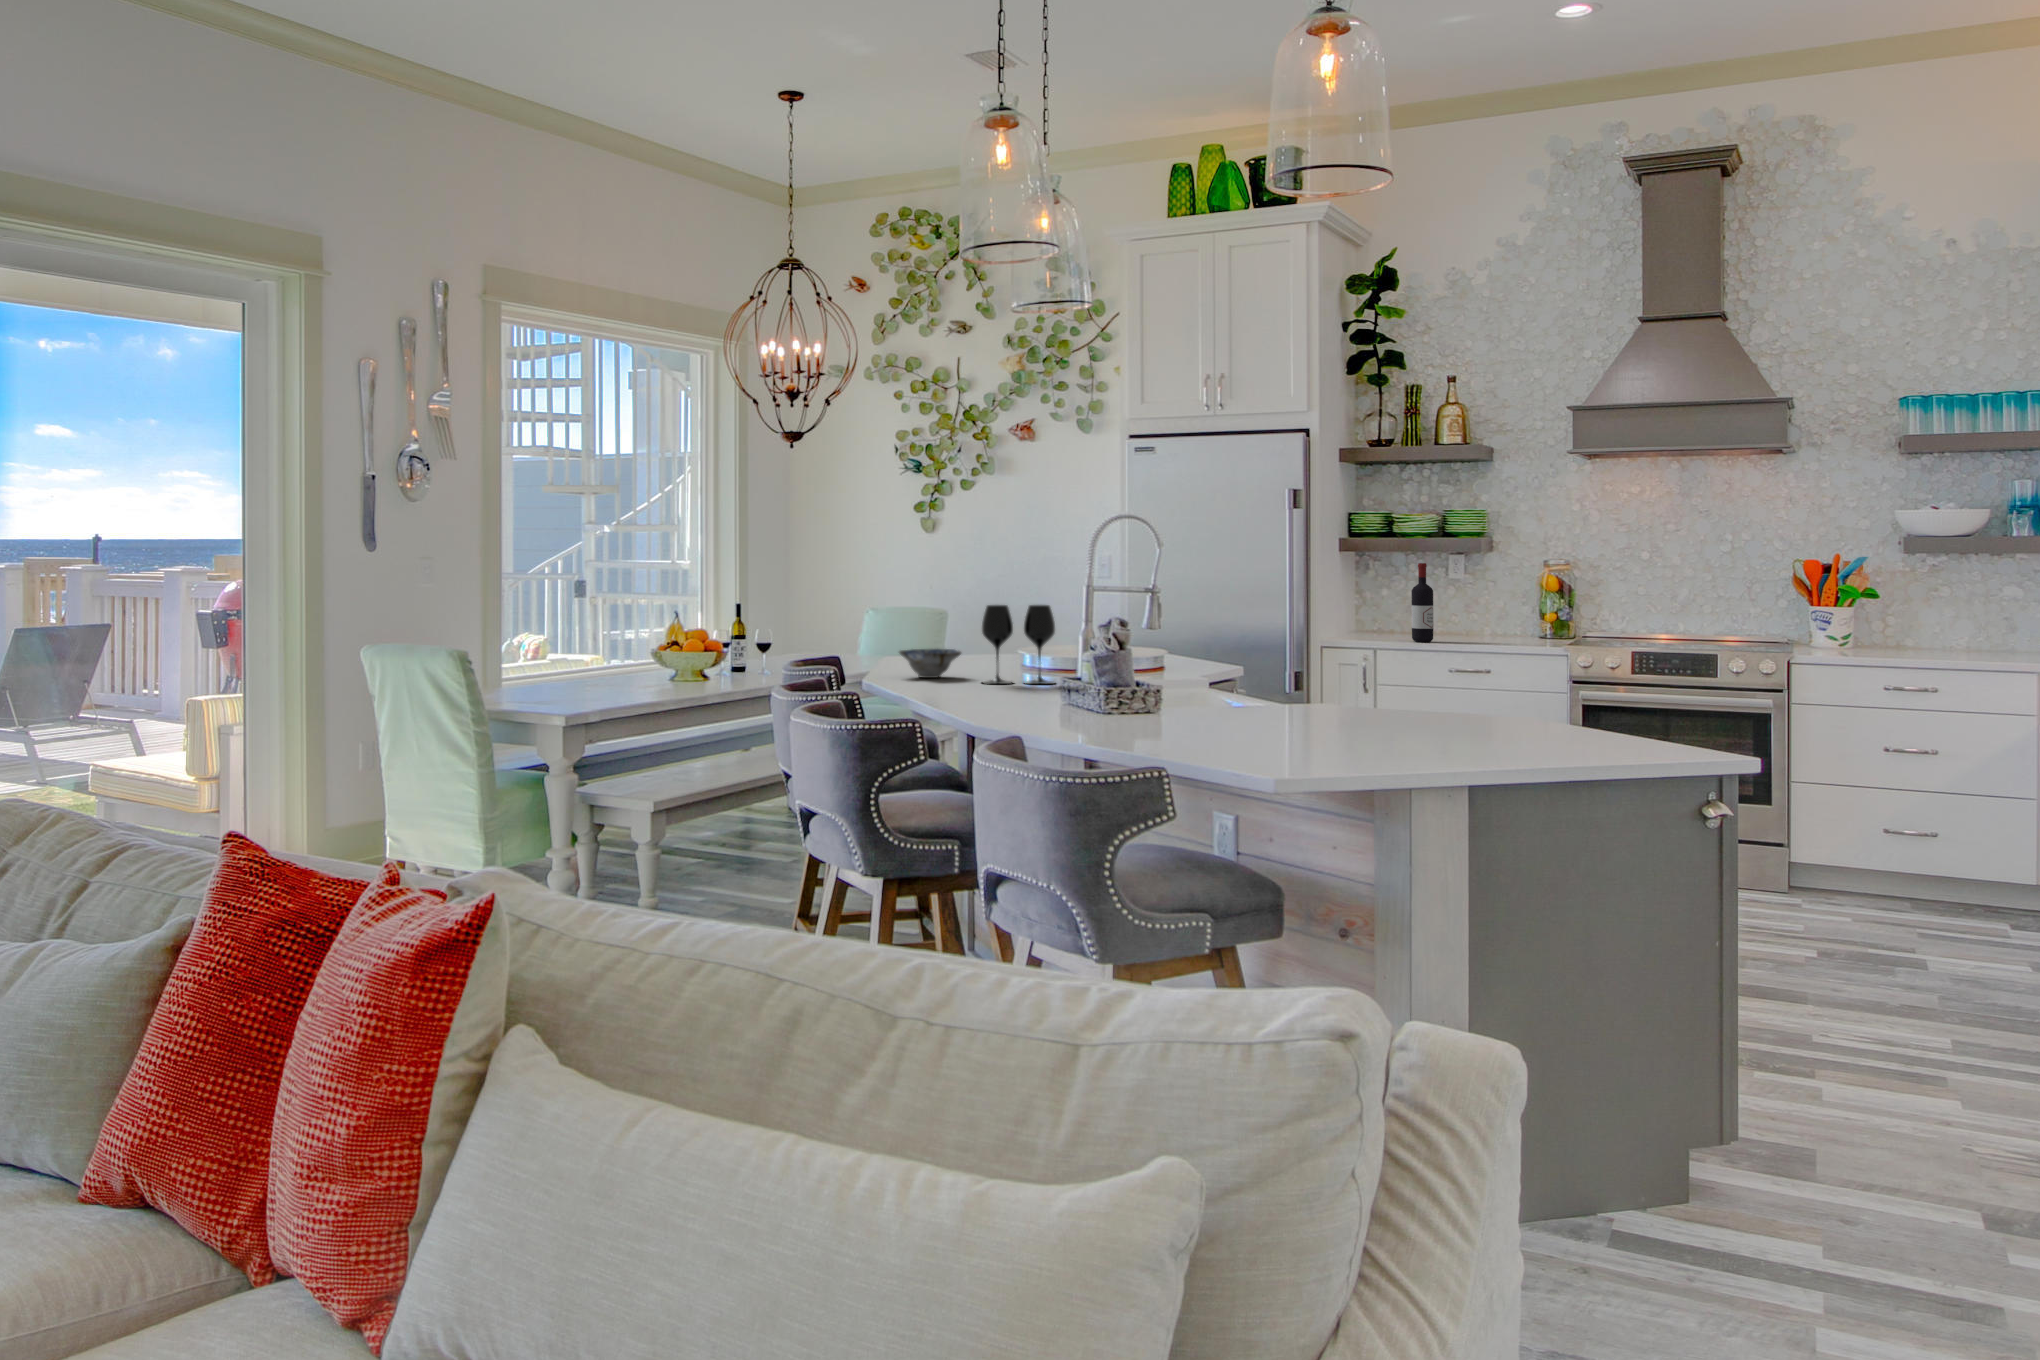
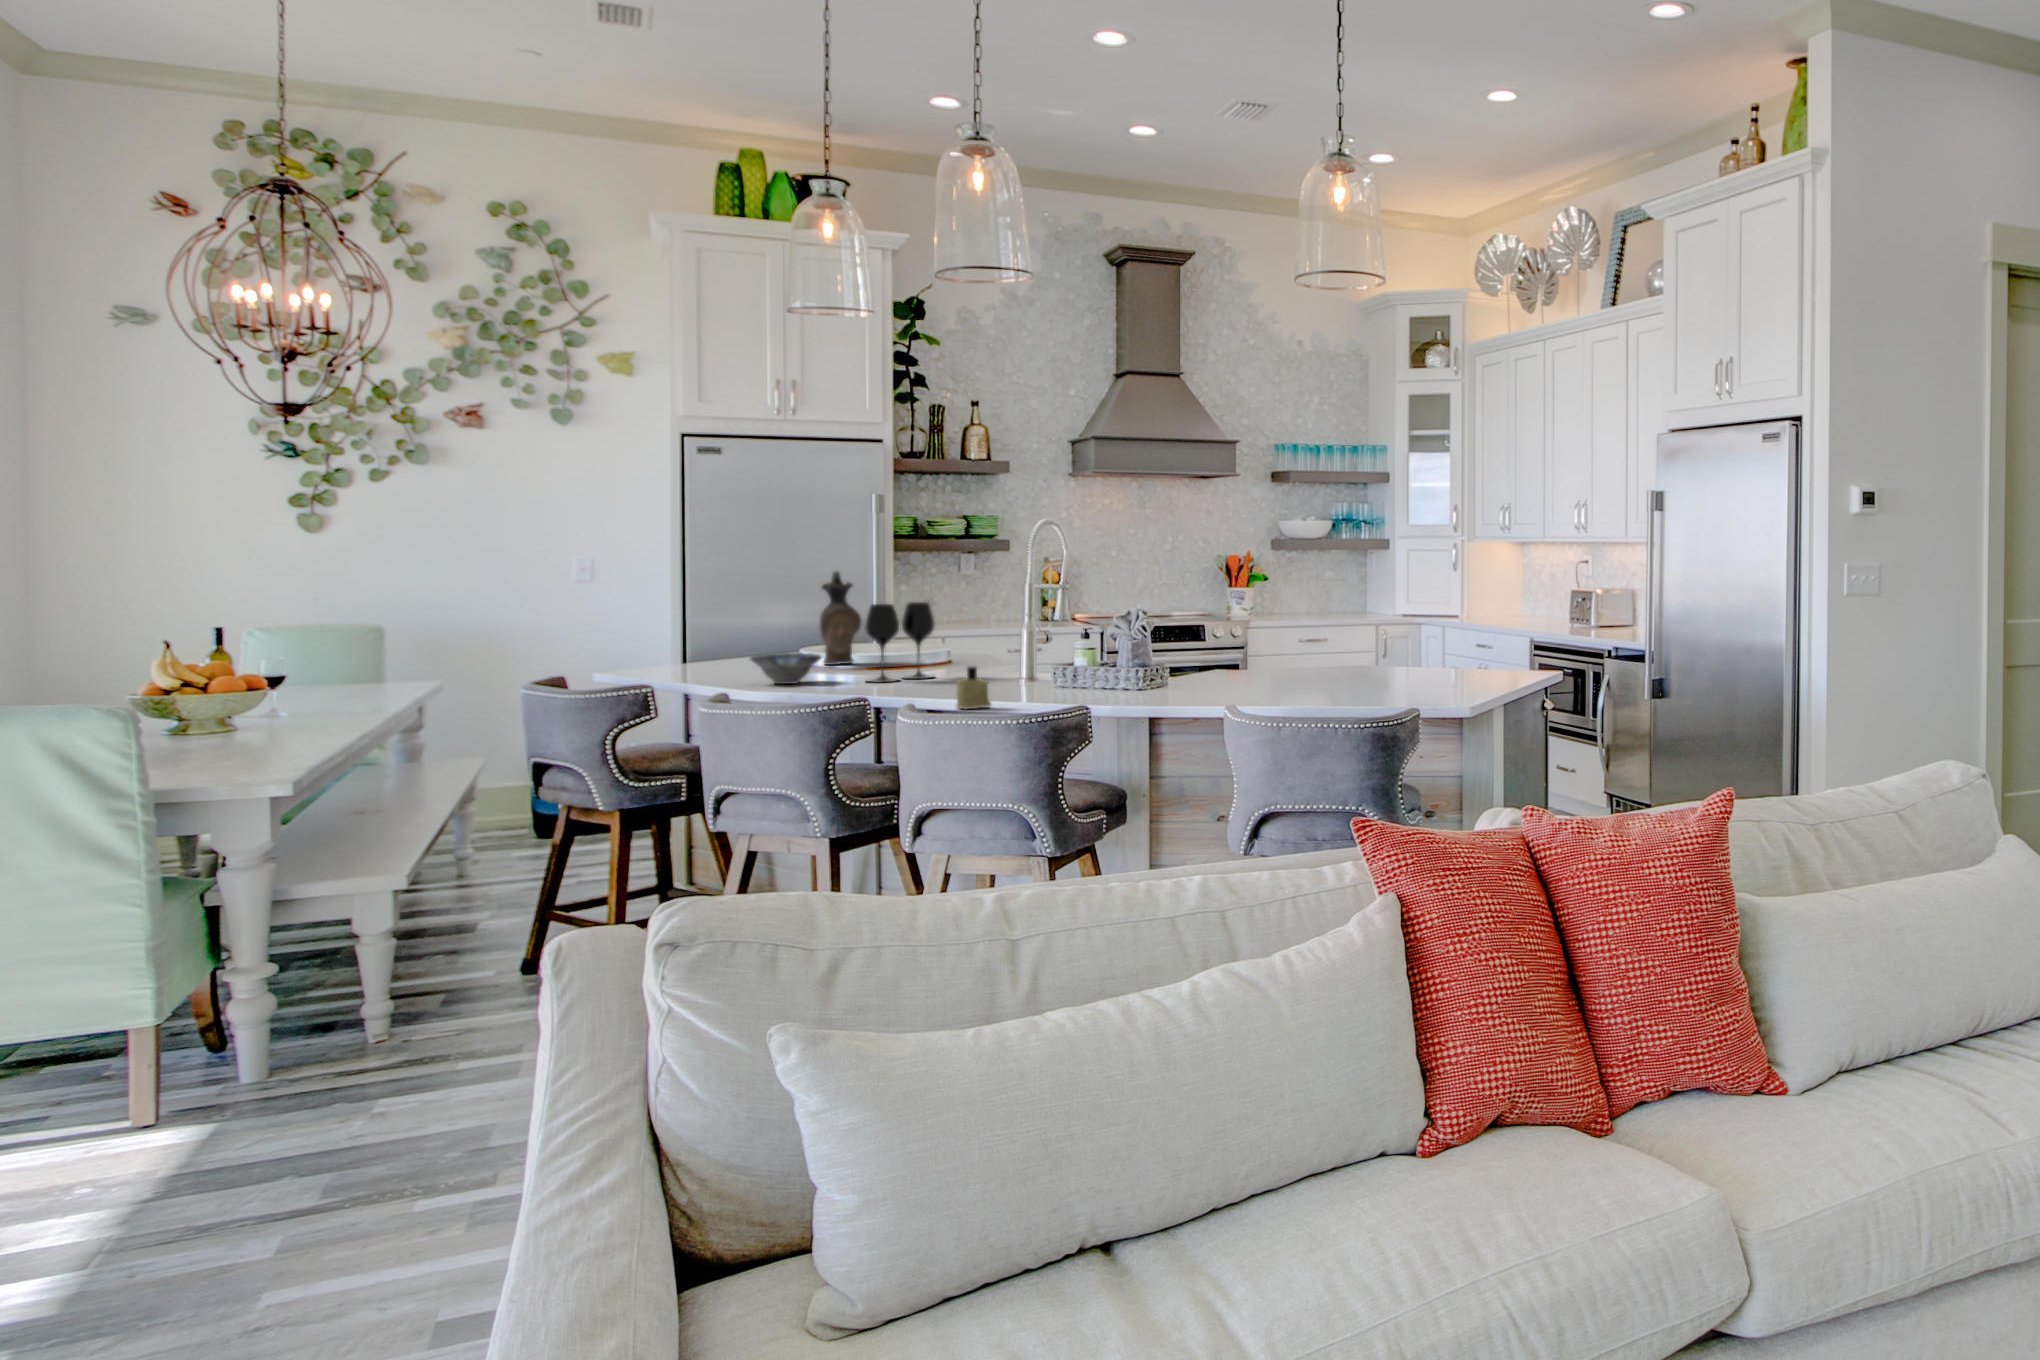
wine bottle: present [1411,563,1434,642] -> none [961,561,980,629]
ceramic pitcher: none [1053,571,1091,665] -> present [820,571,862,665]
candle: none [870,670,901,714] -> present [957,667,991,709]

